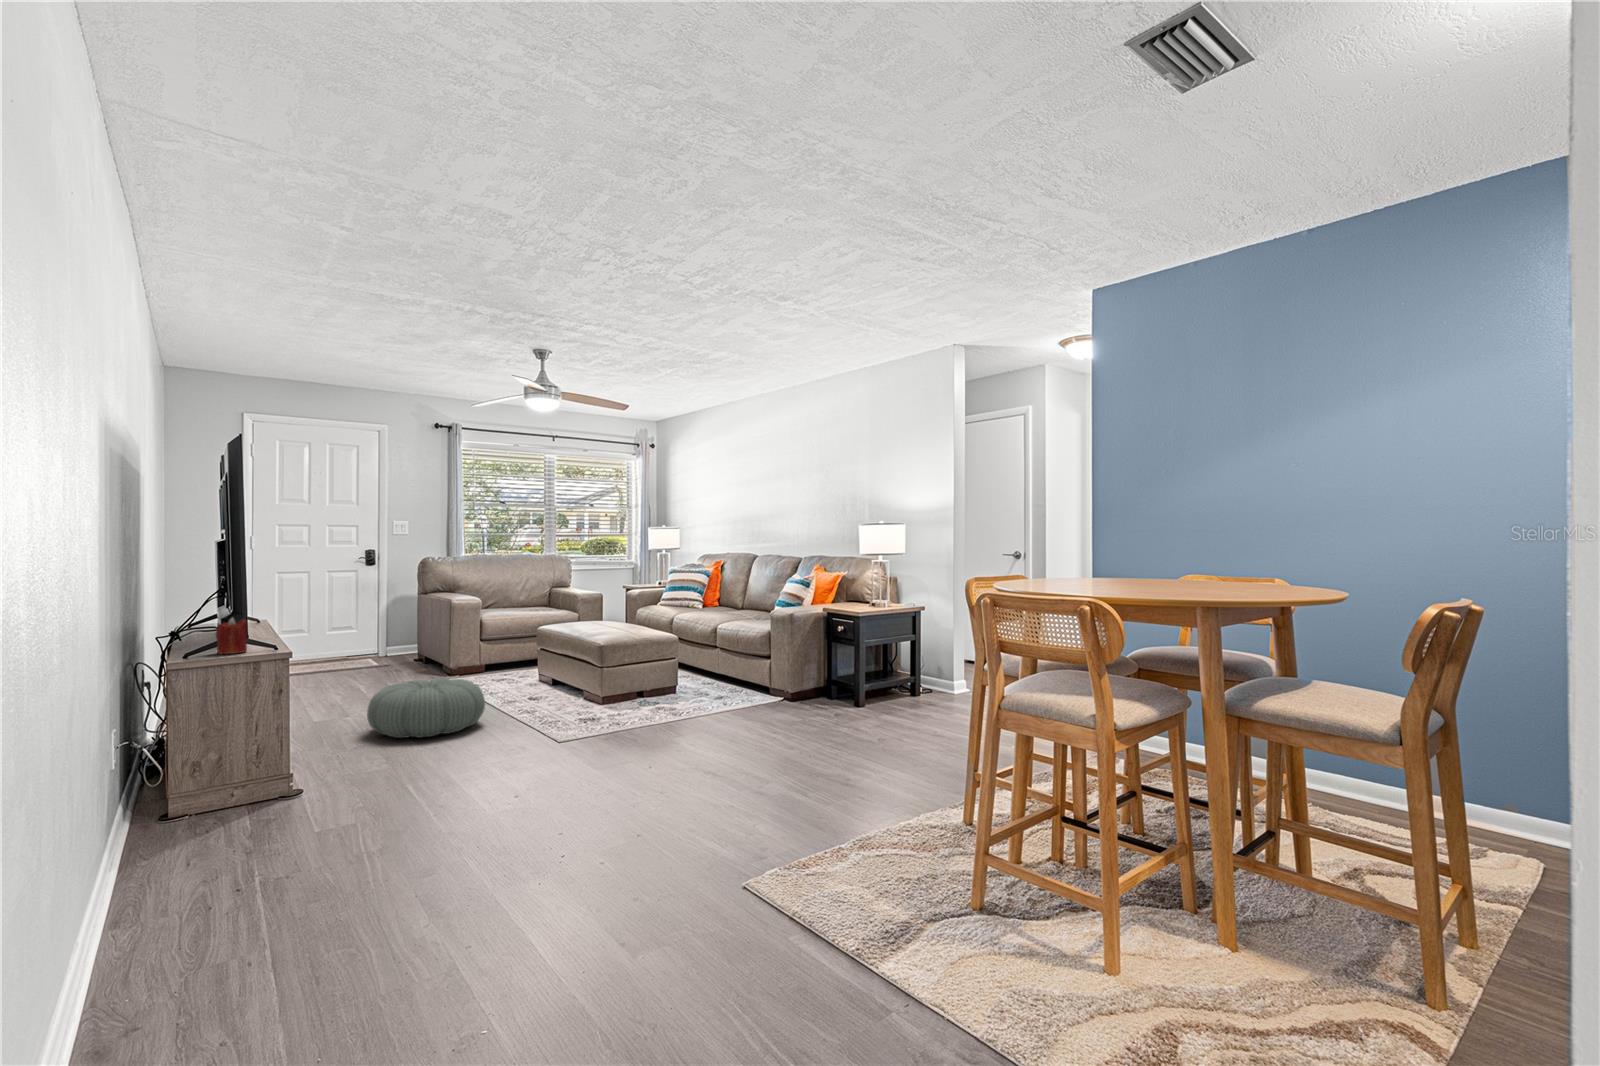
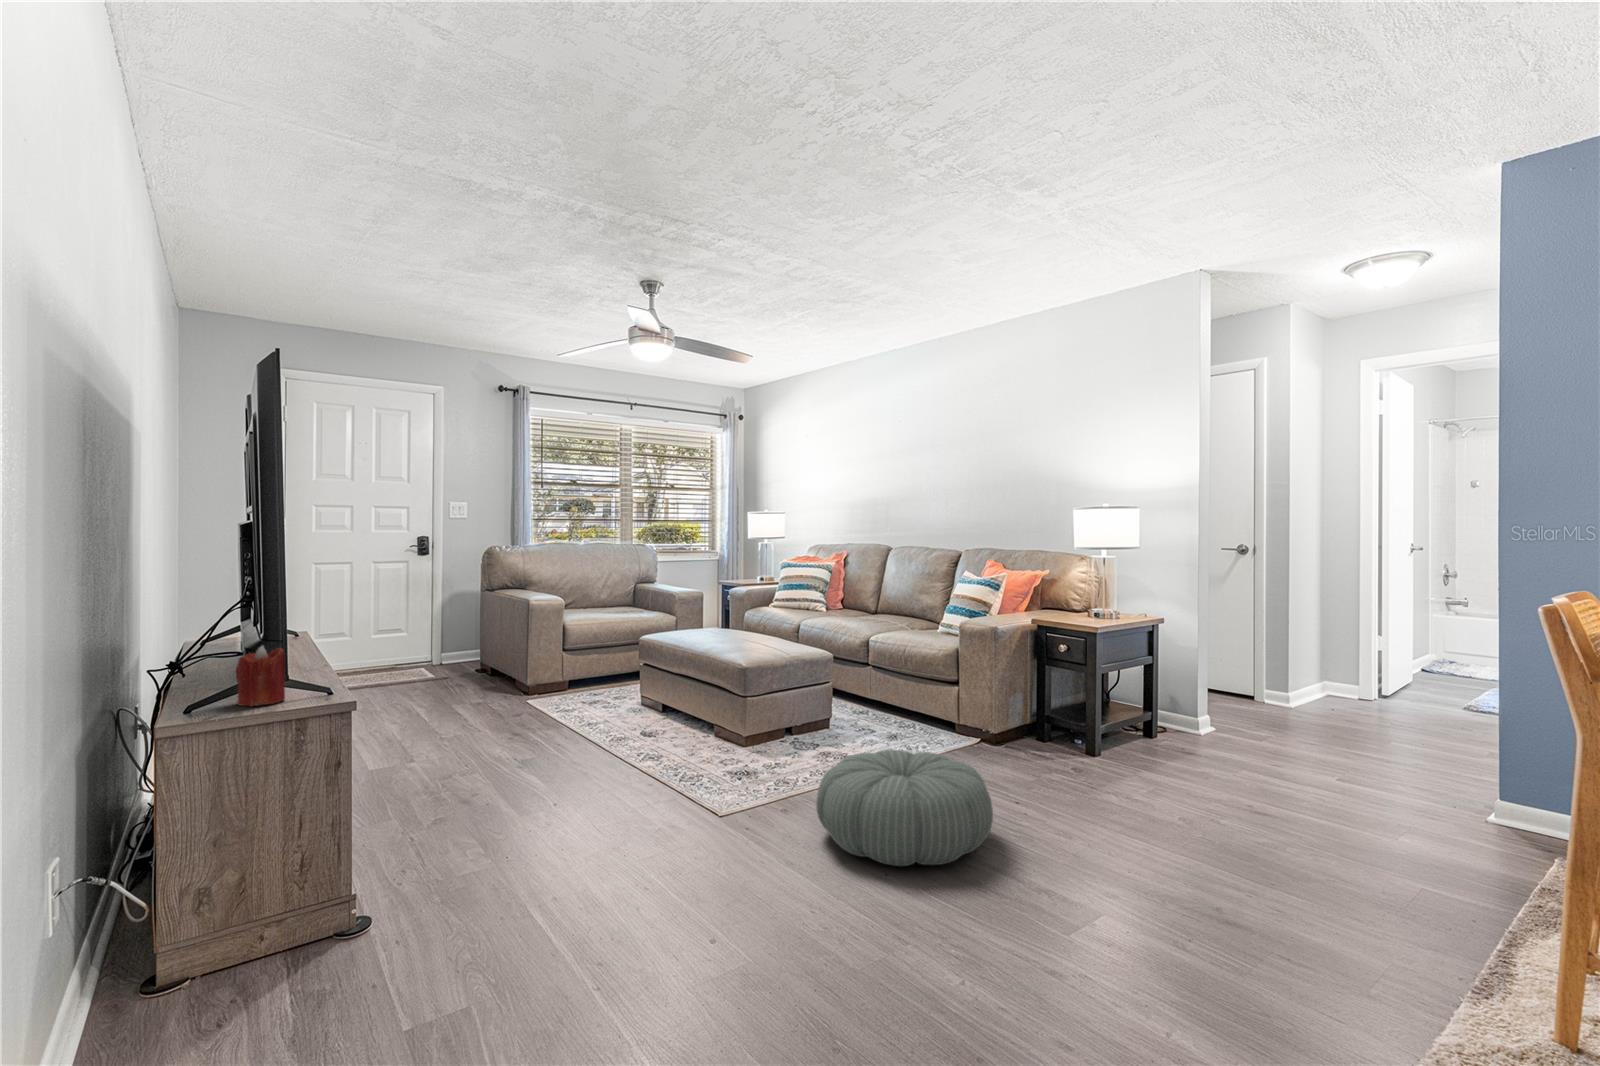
pouf: present [367,678,485,738] -> present [816,749,993,866]

